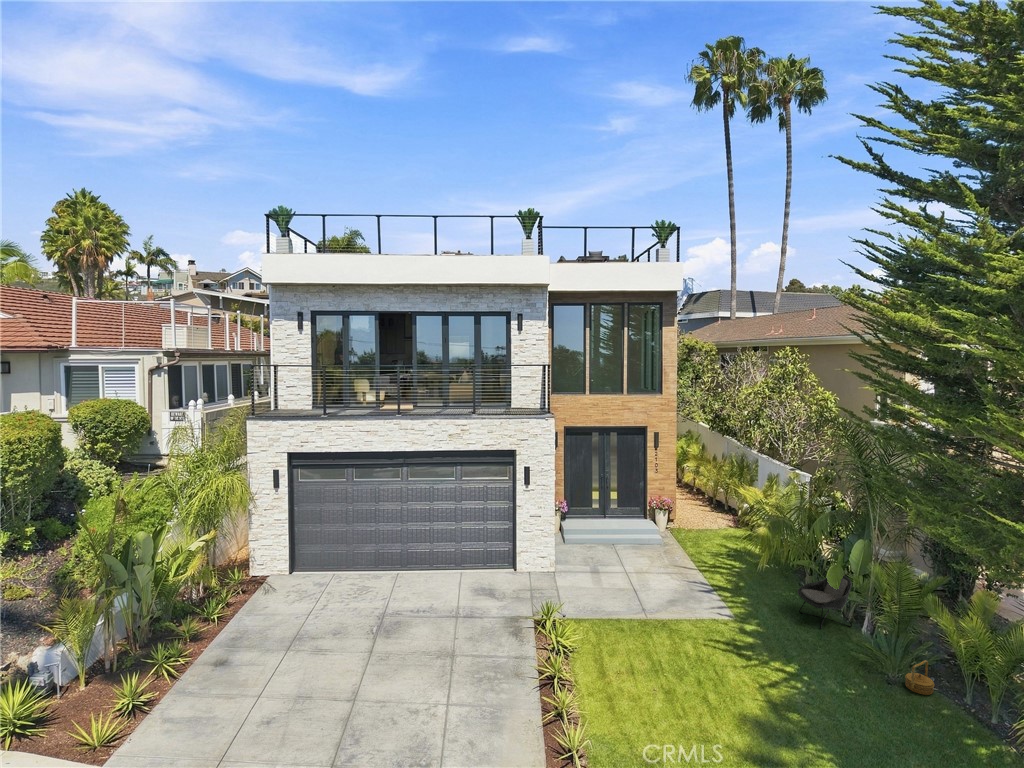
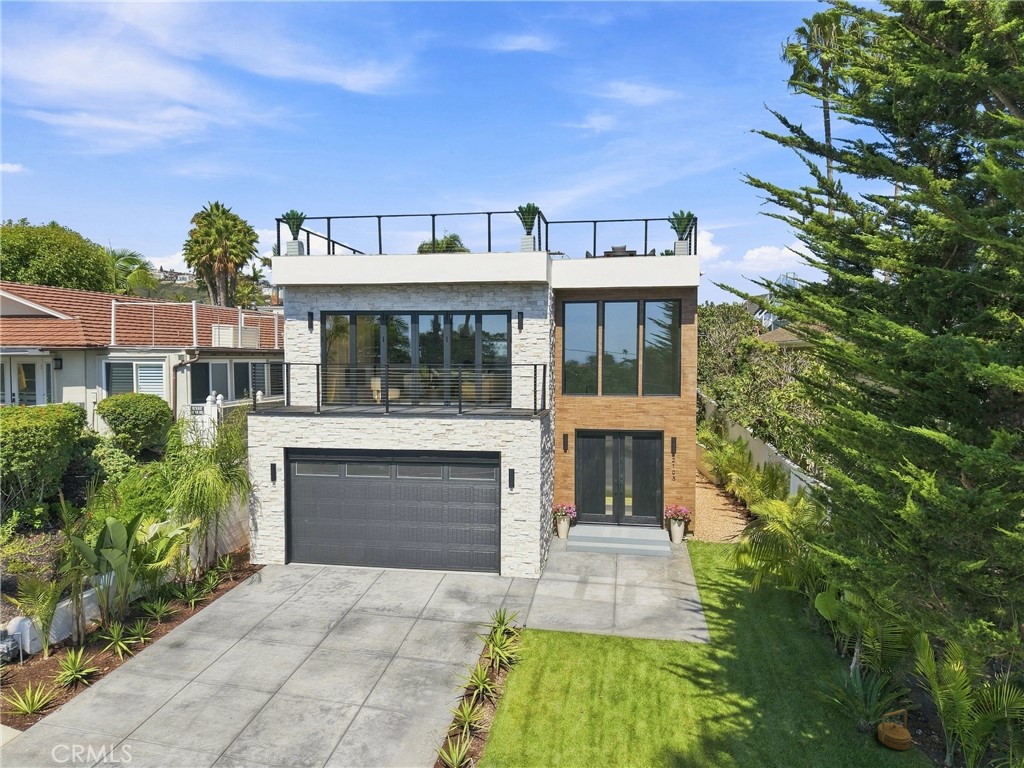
lounge chair: present [797,575,852,629] -> none [788,601,847,665]

